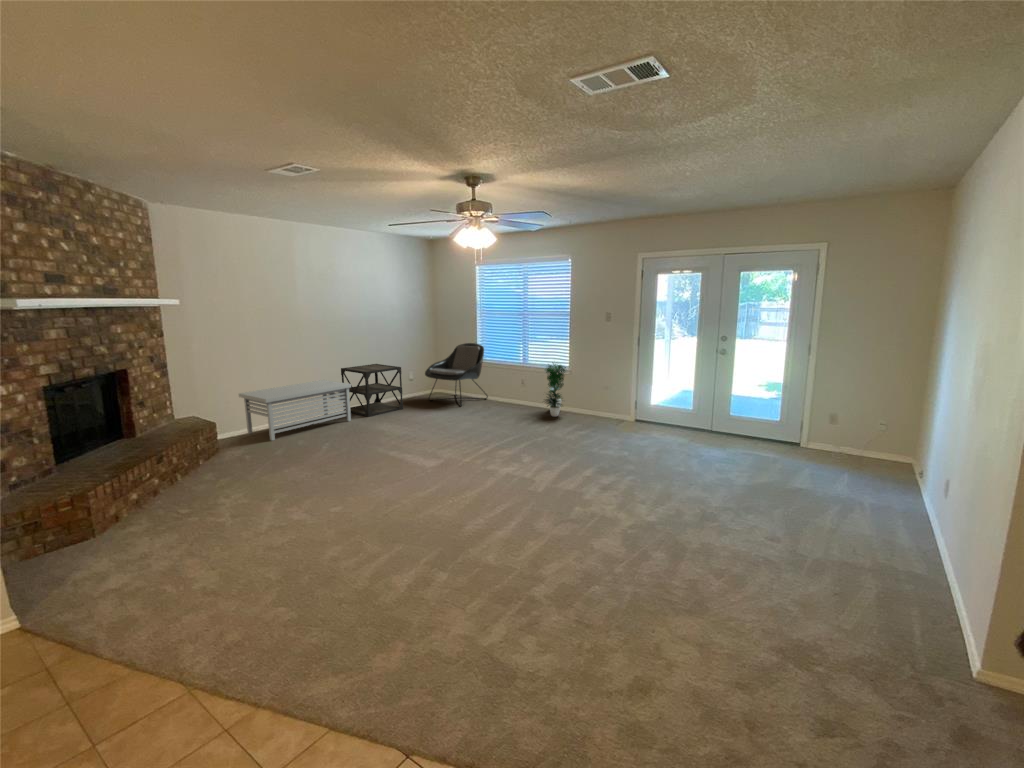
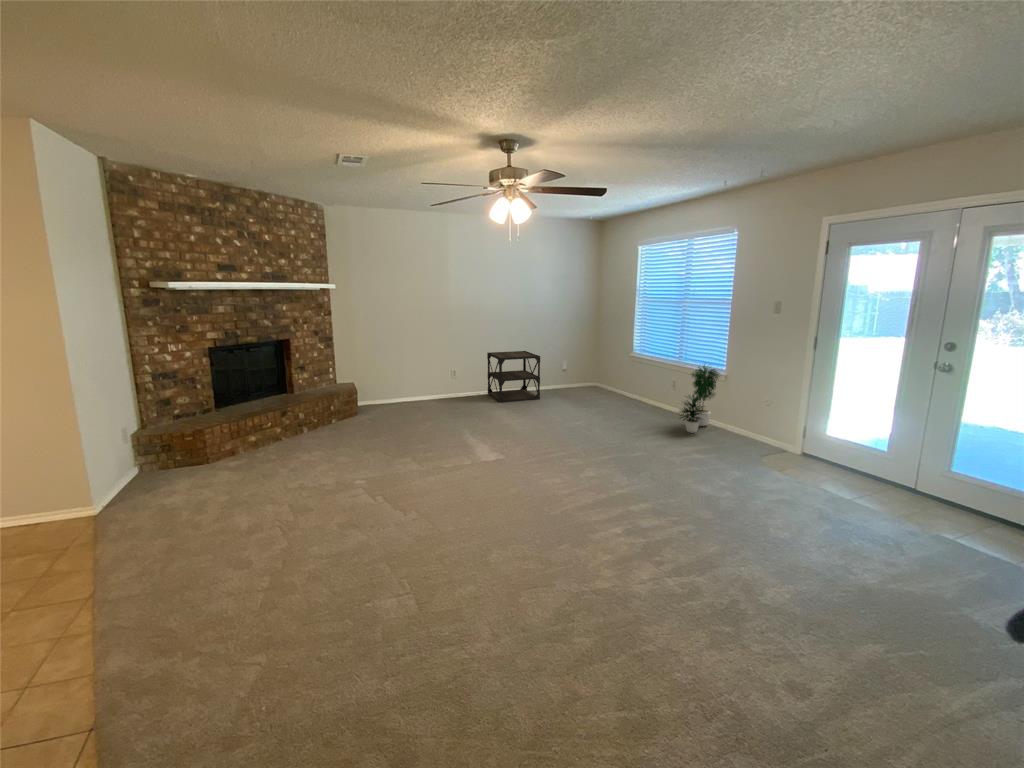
lounge chair: present [425,343,488,406] -> none [571,335,638,405]
storage bench: present [239,380,351,441] -> none [389,362,483,412]

